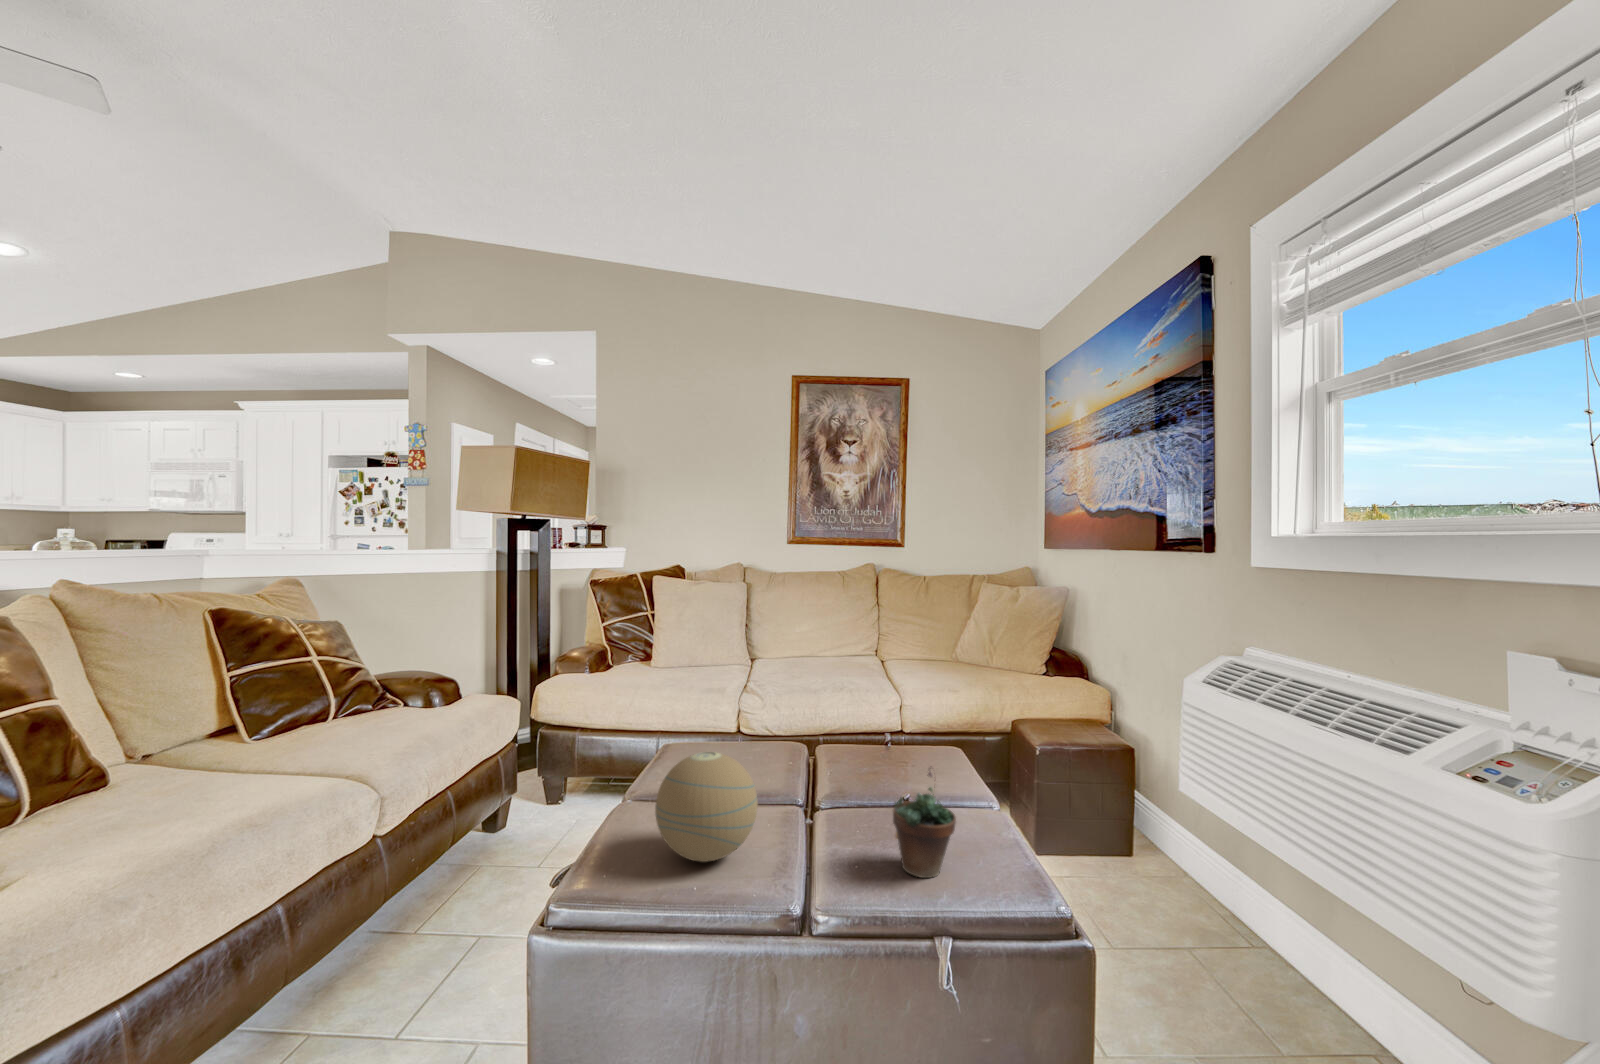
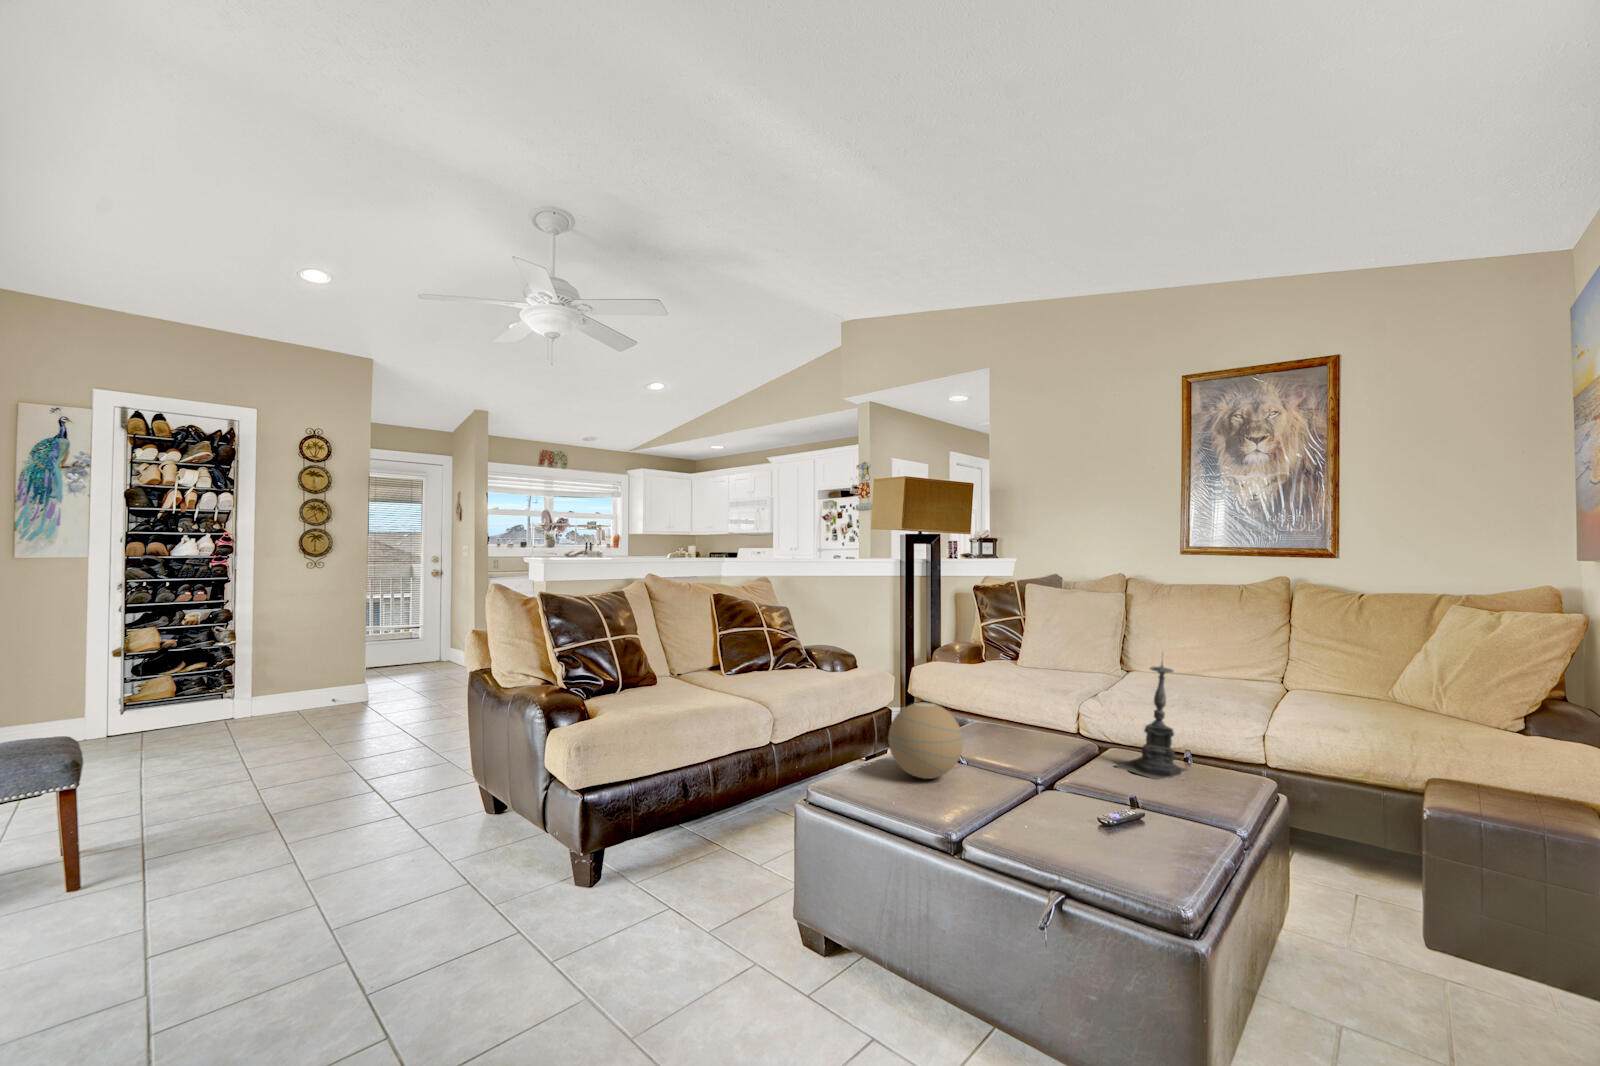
candle holder: none [859,647,921,784] -> present [1115,663,1186,780]
succulent plant: present [893,771,956,878] -> none [1050,737,1108,829]

